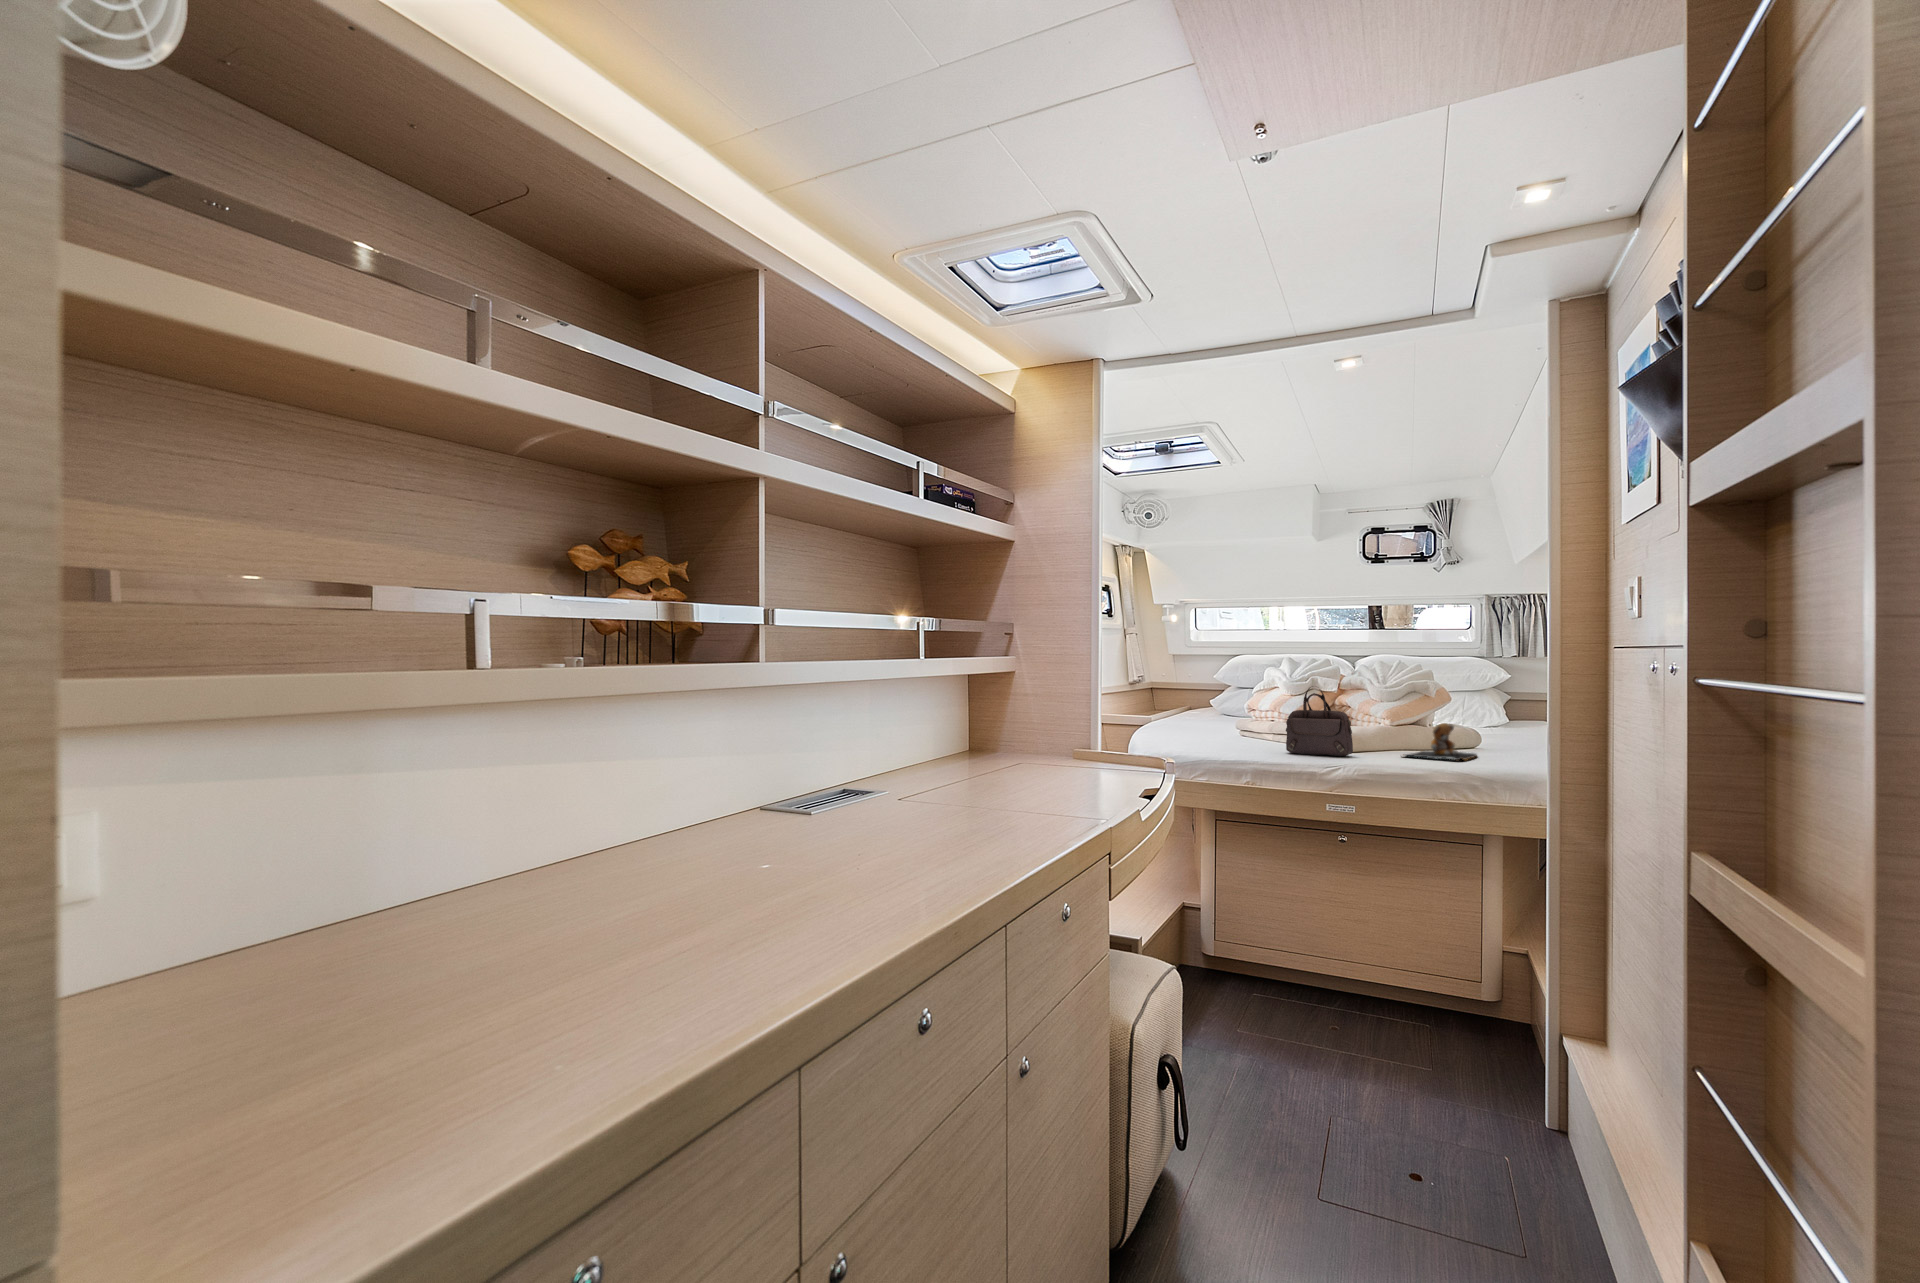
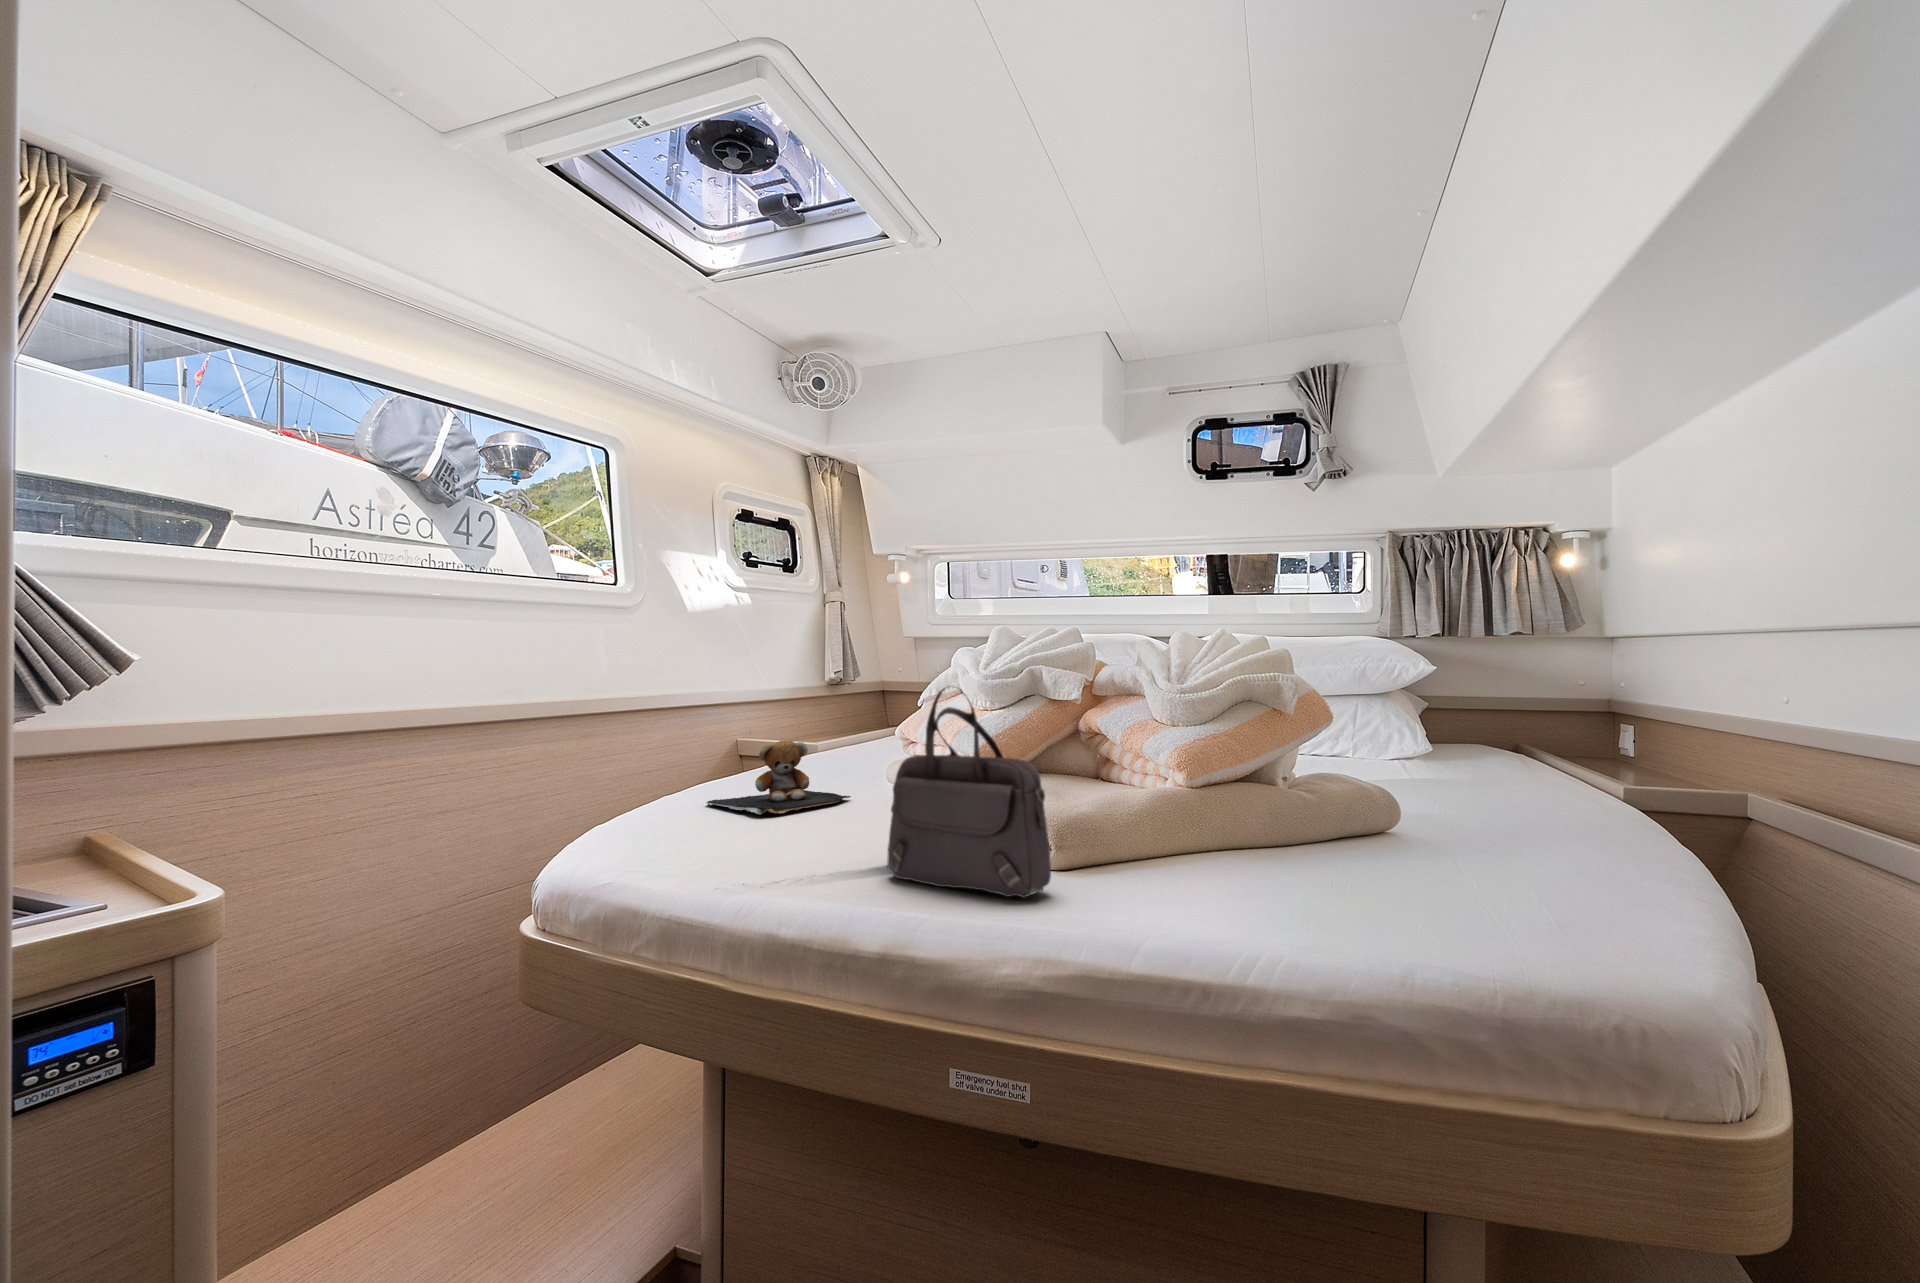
teddy bear: present [1403,723,1477,760] -> present [706,740,851,814]

